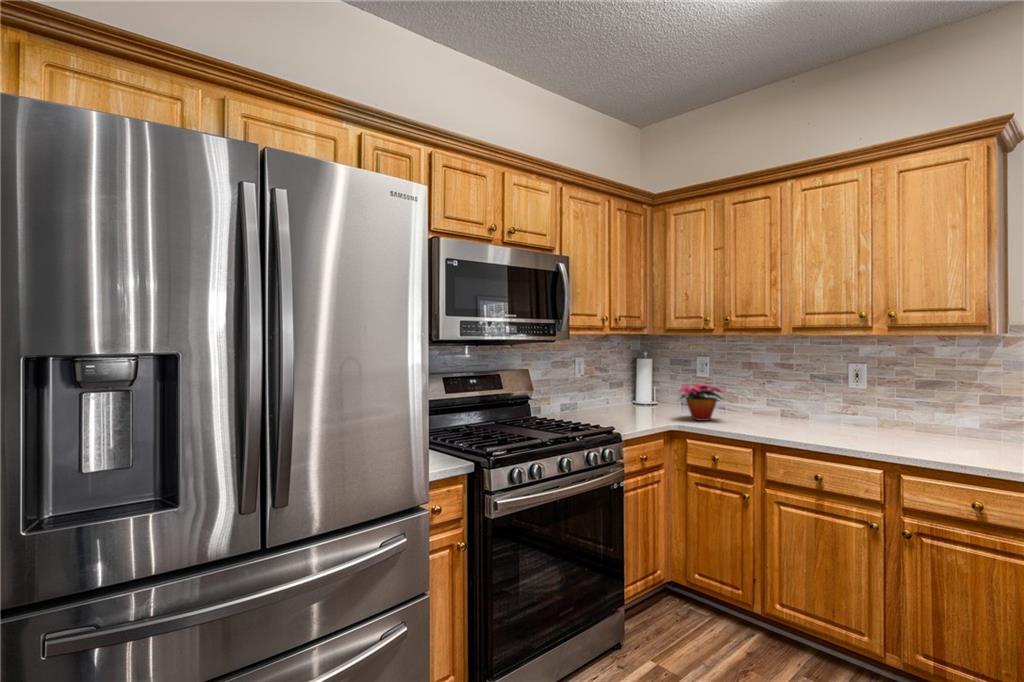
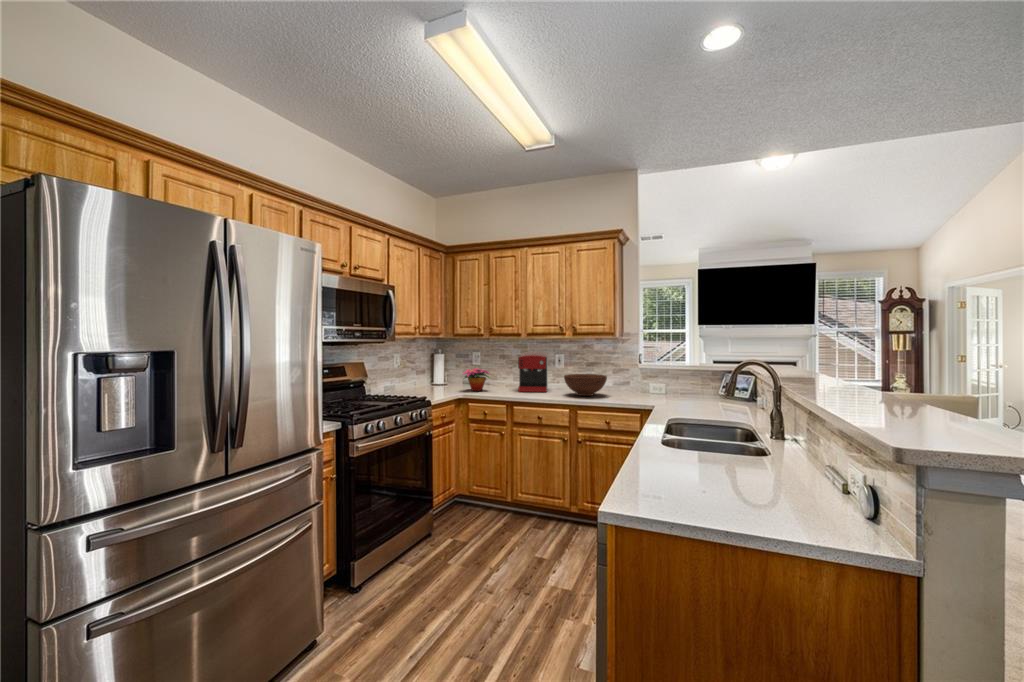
coffee maker: none [776,357,833,430] -> present [518,352,548,392]
fruit bowl: none [869,401,970,445] -> present [564,374,607,396]

